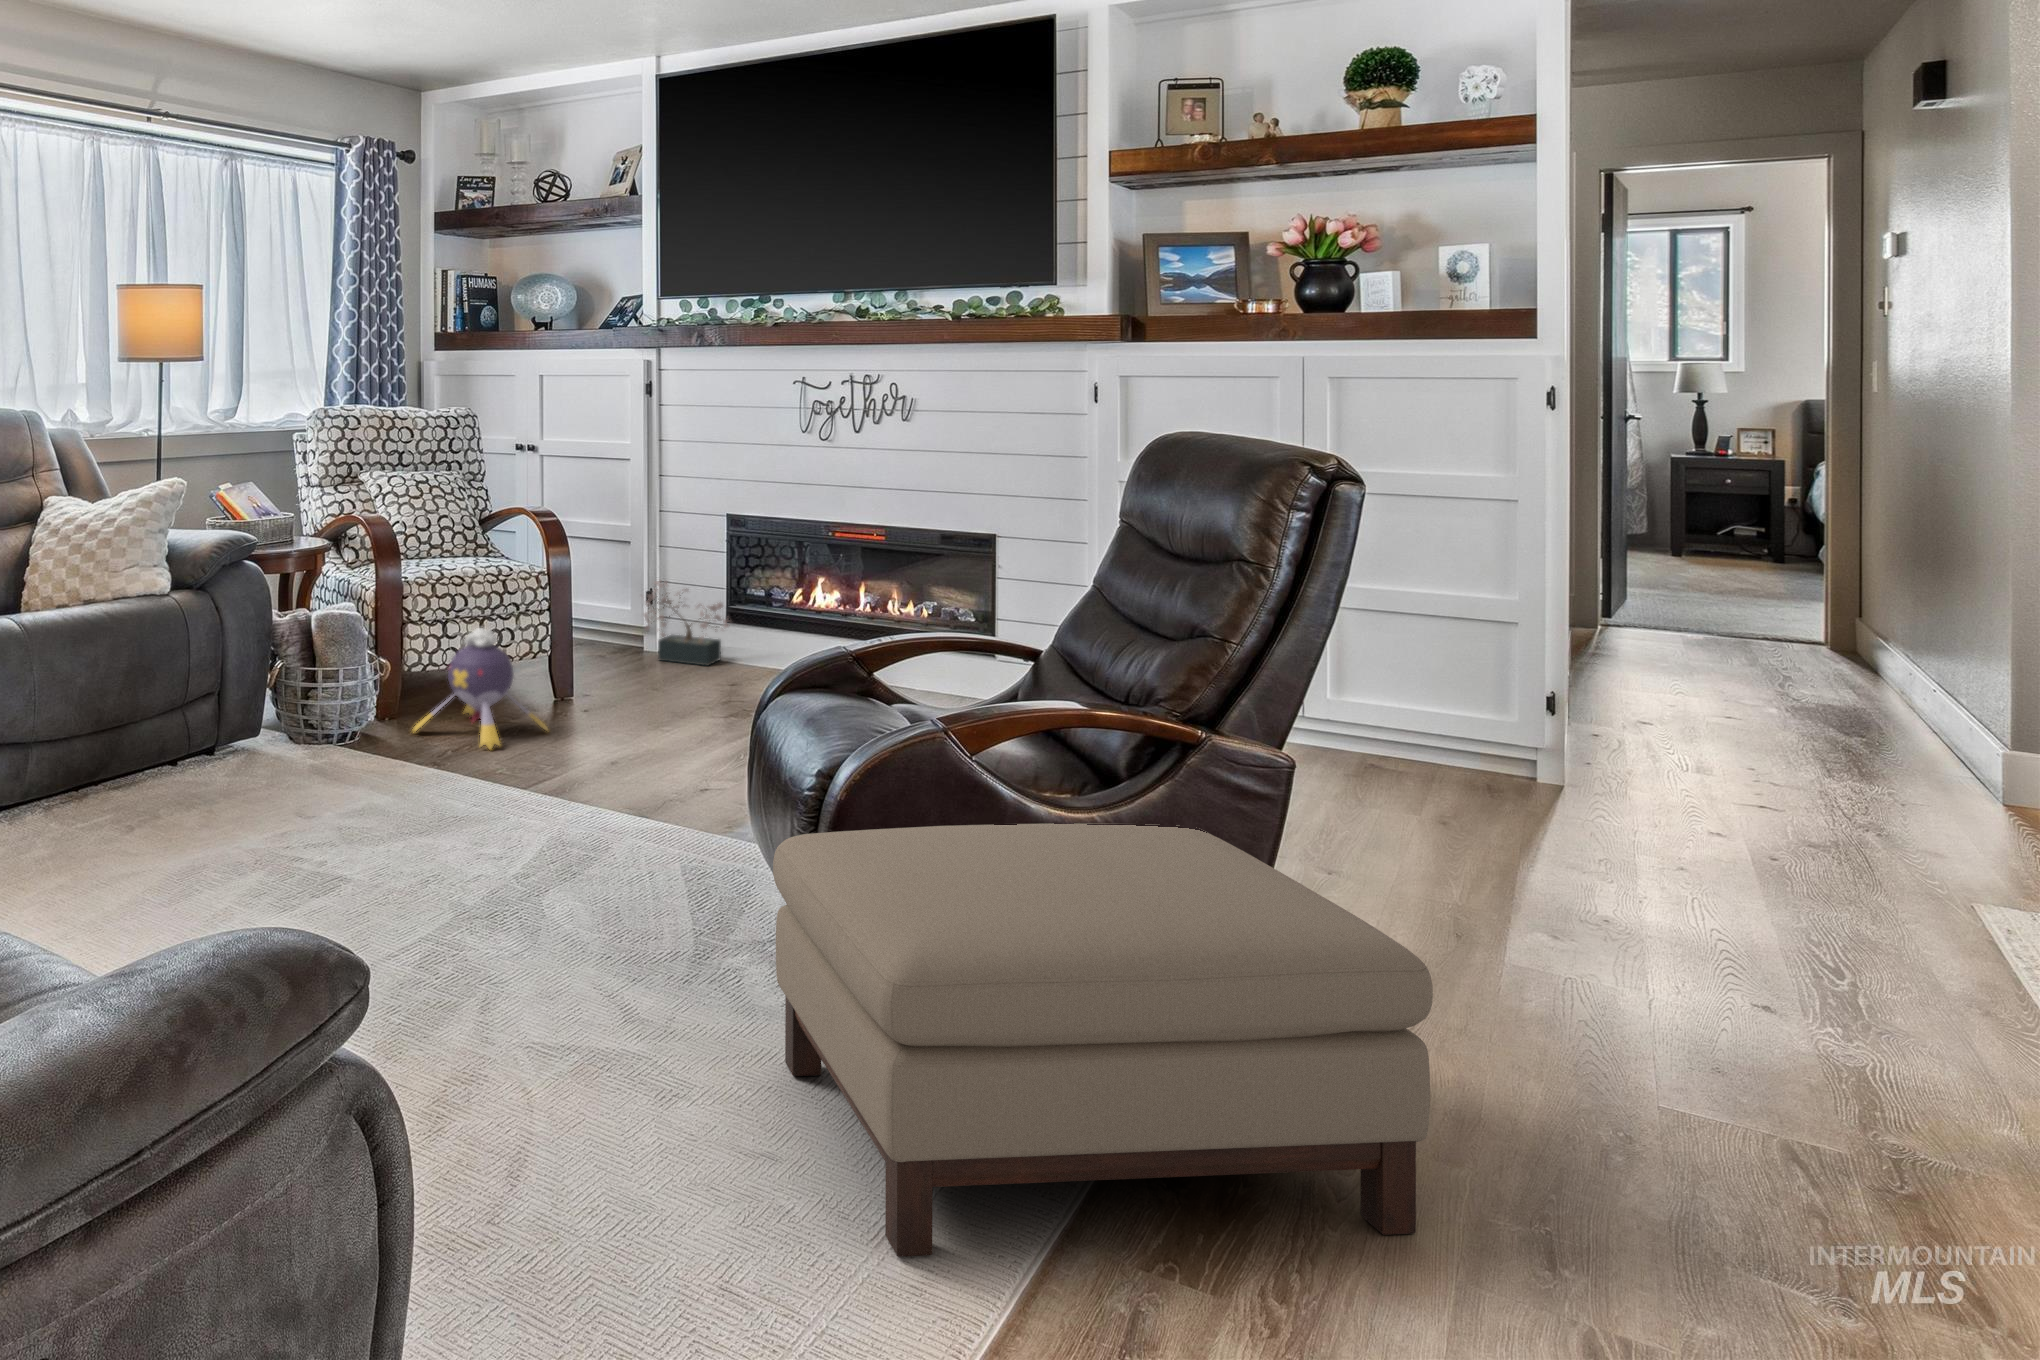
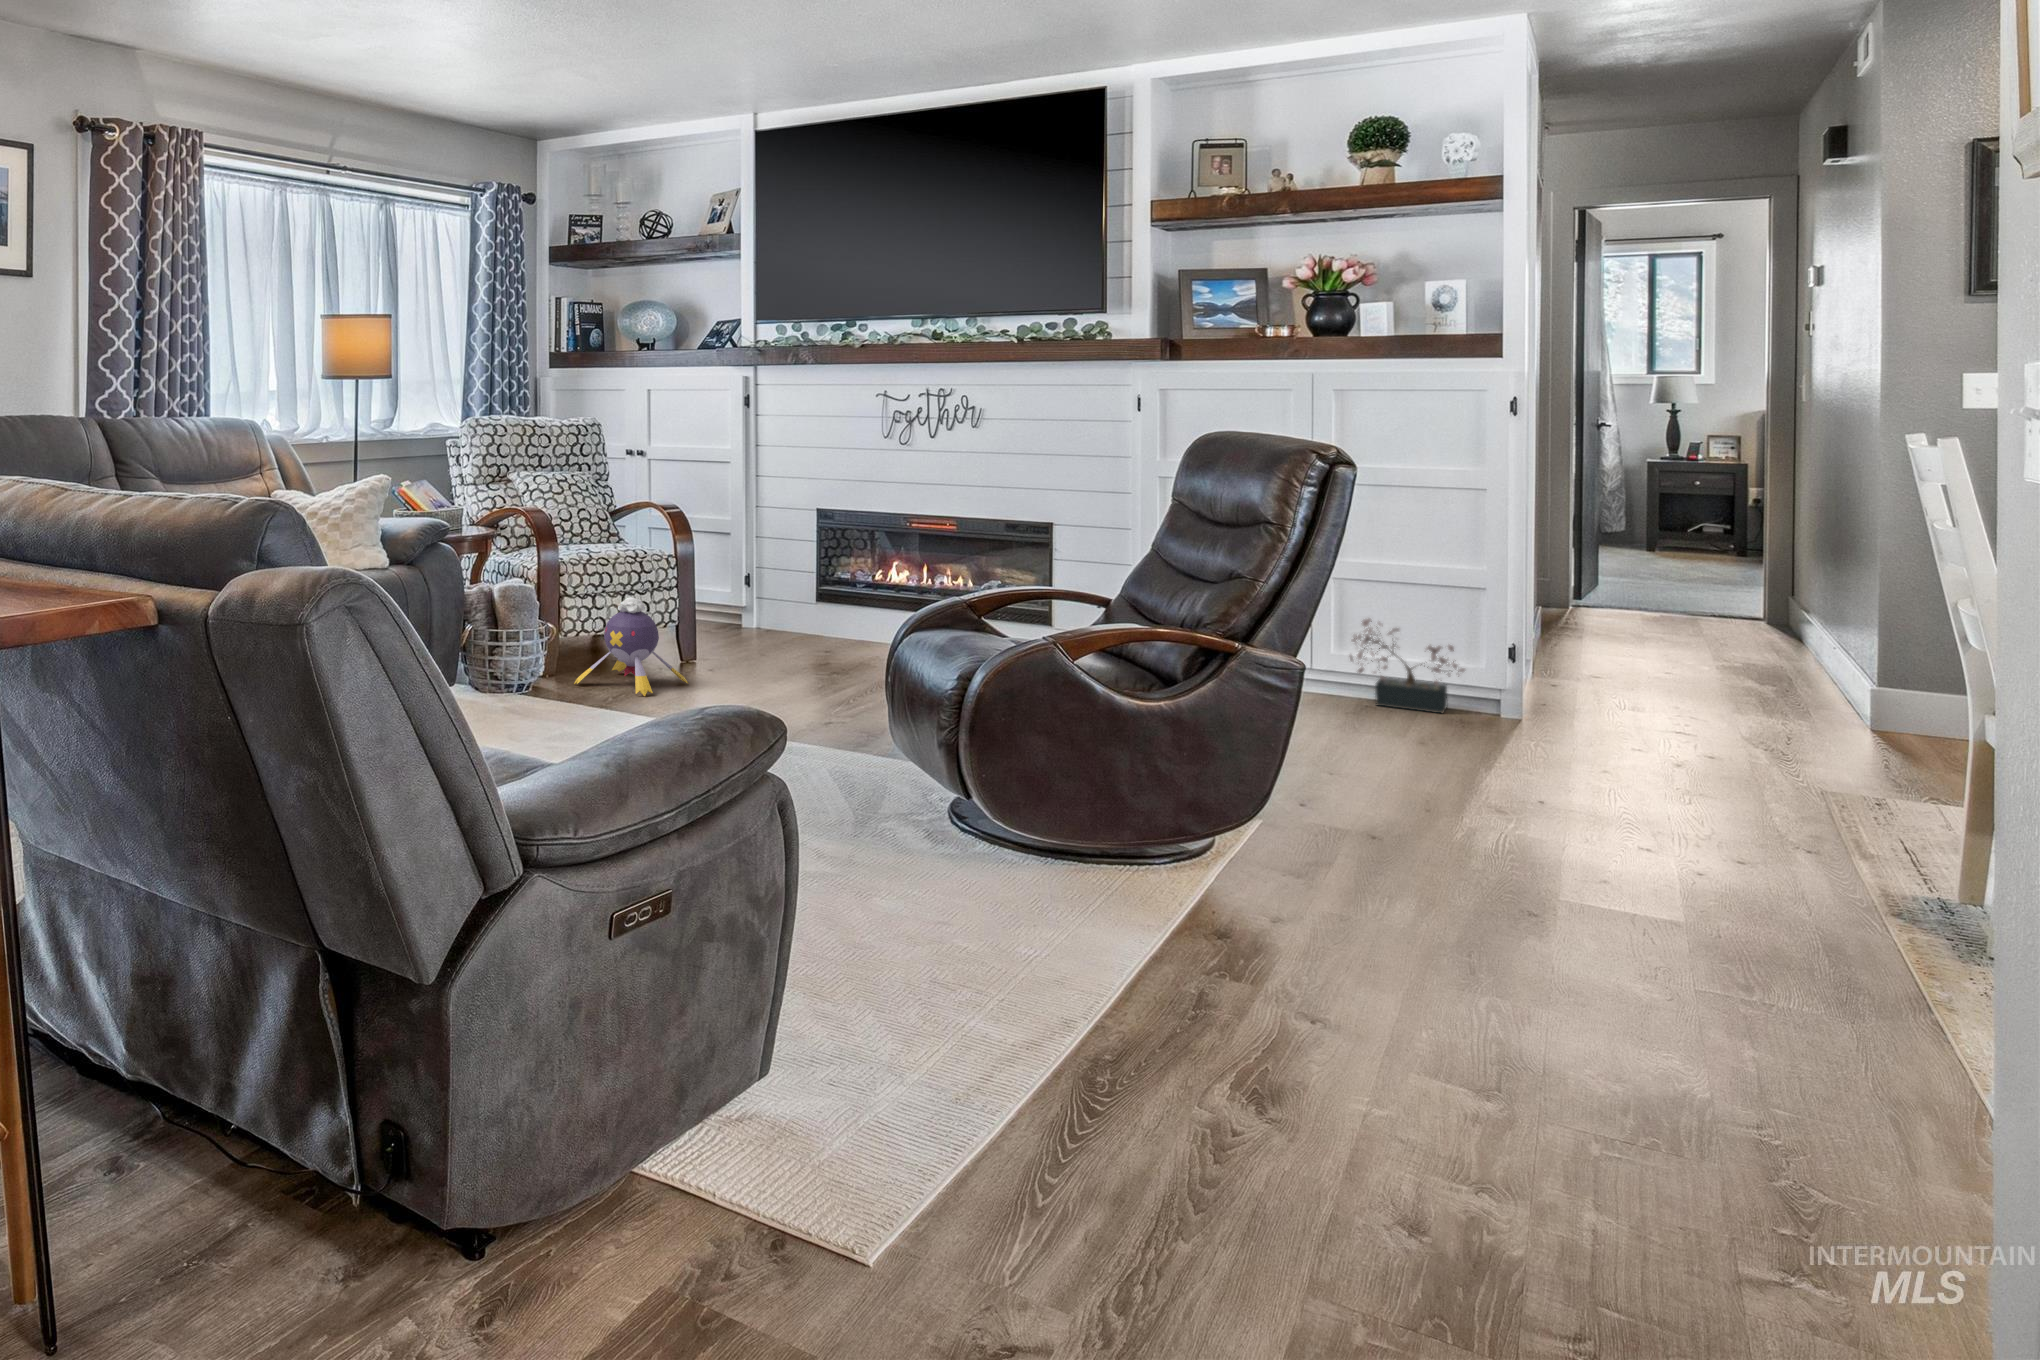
decorative plant: present [644,581,729,666] -> present [1350,619,1465,713]
ottoman: present [773,823,1433,1257] -> none [928,712,1403,981]

